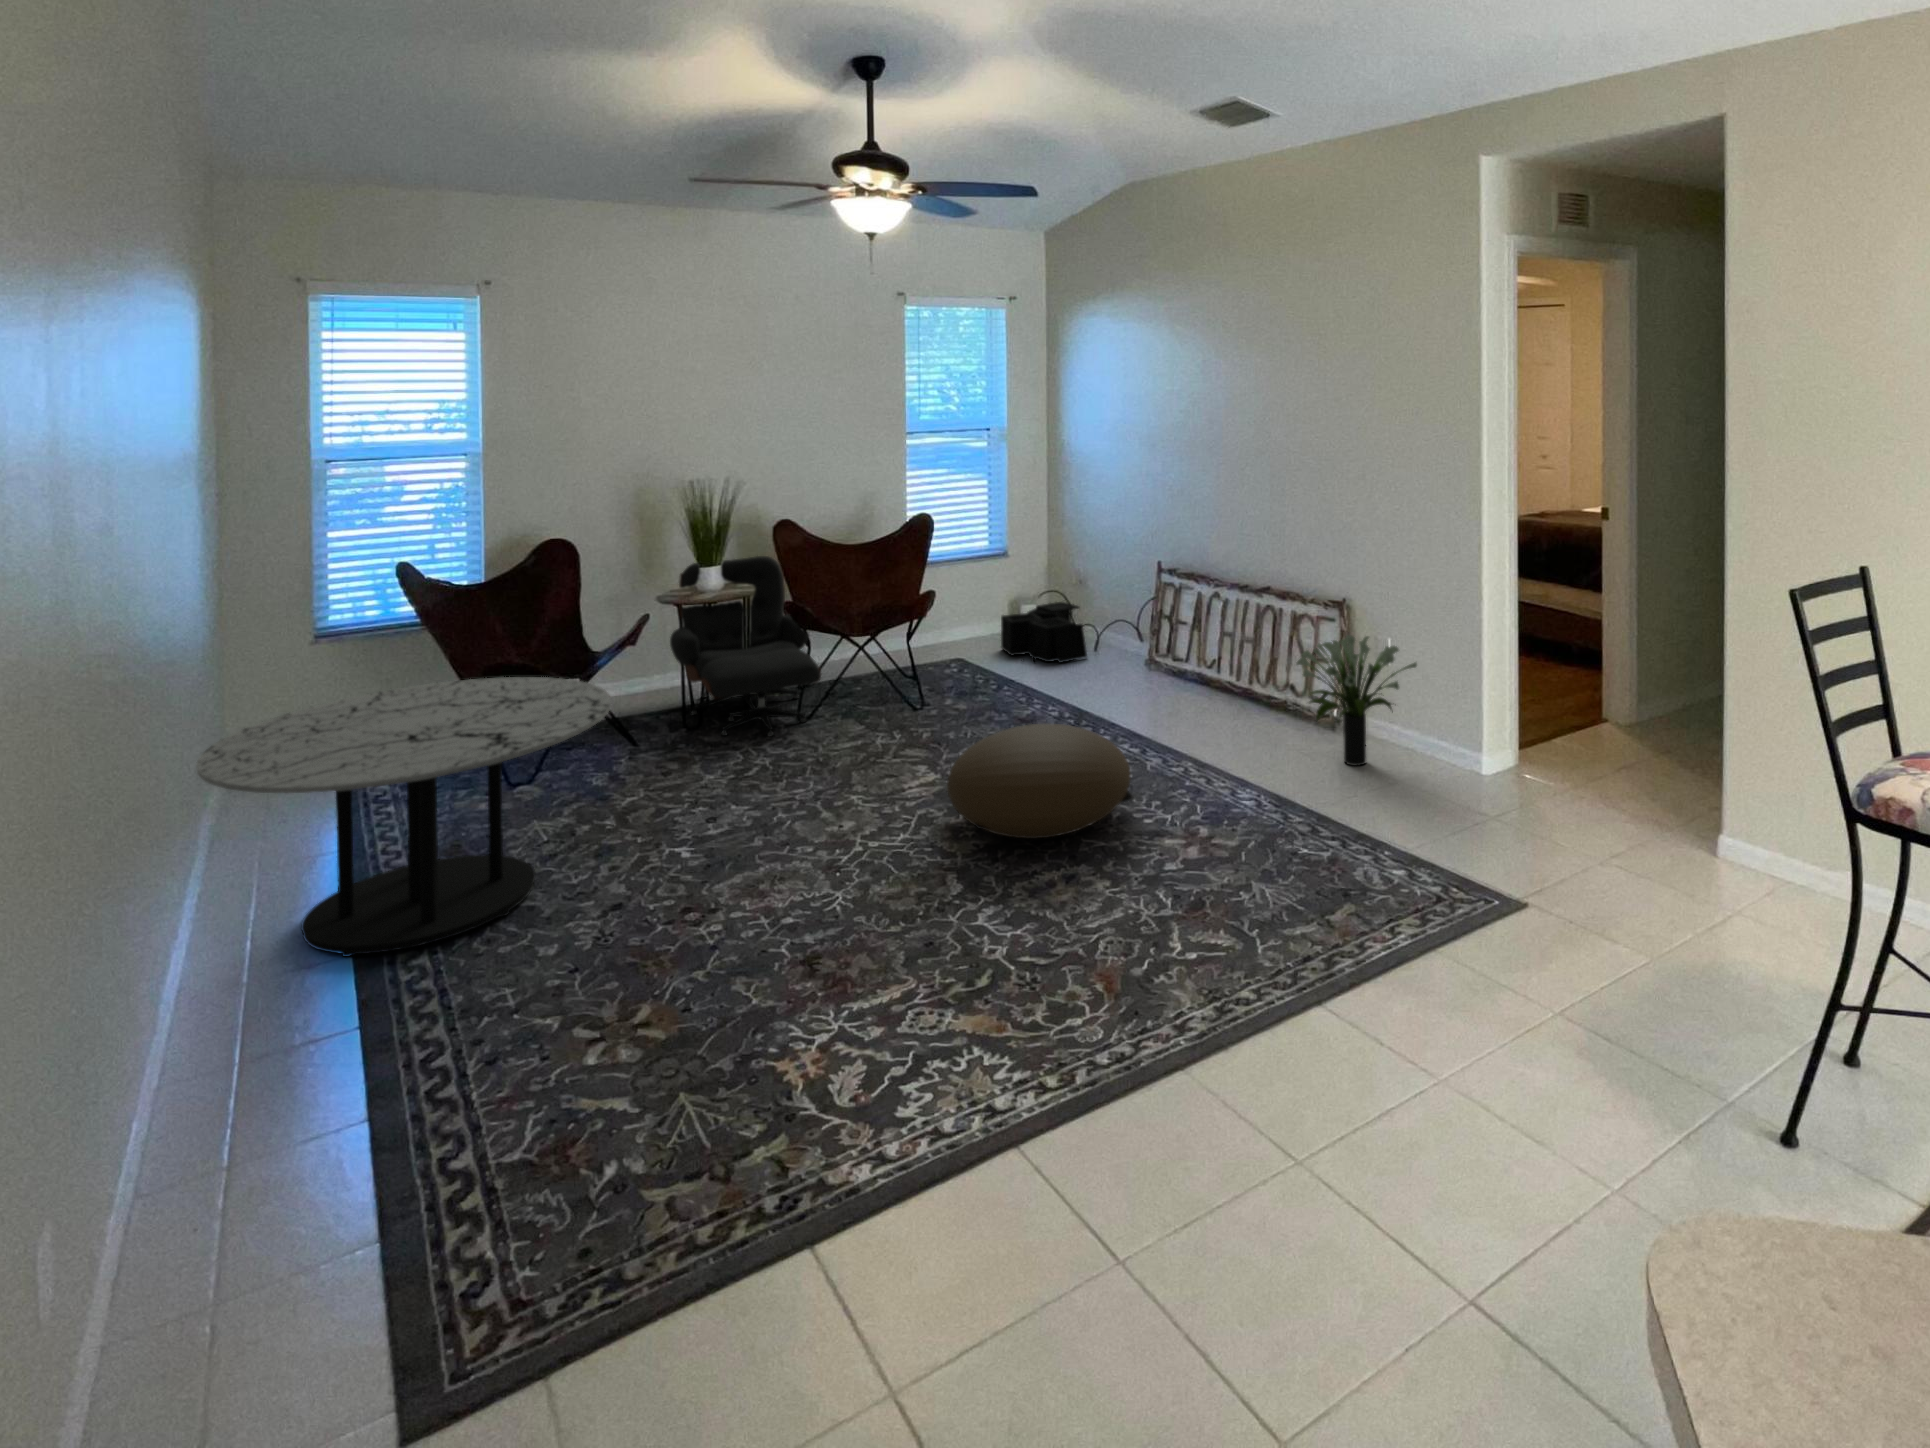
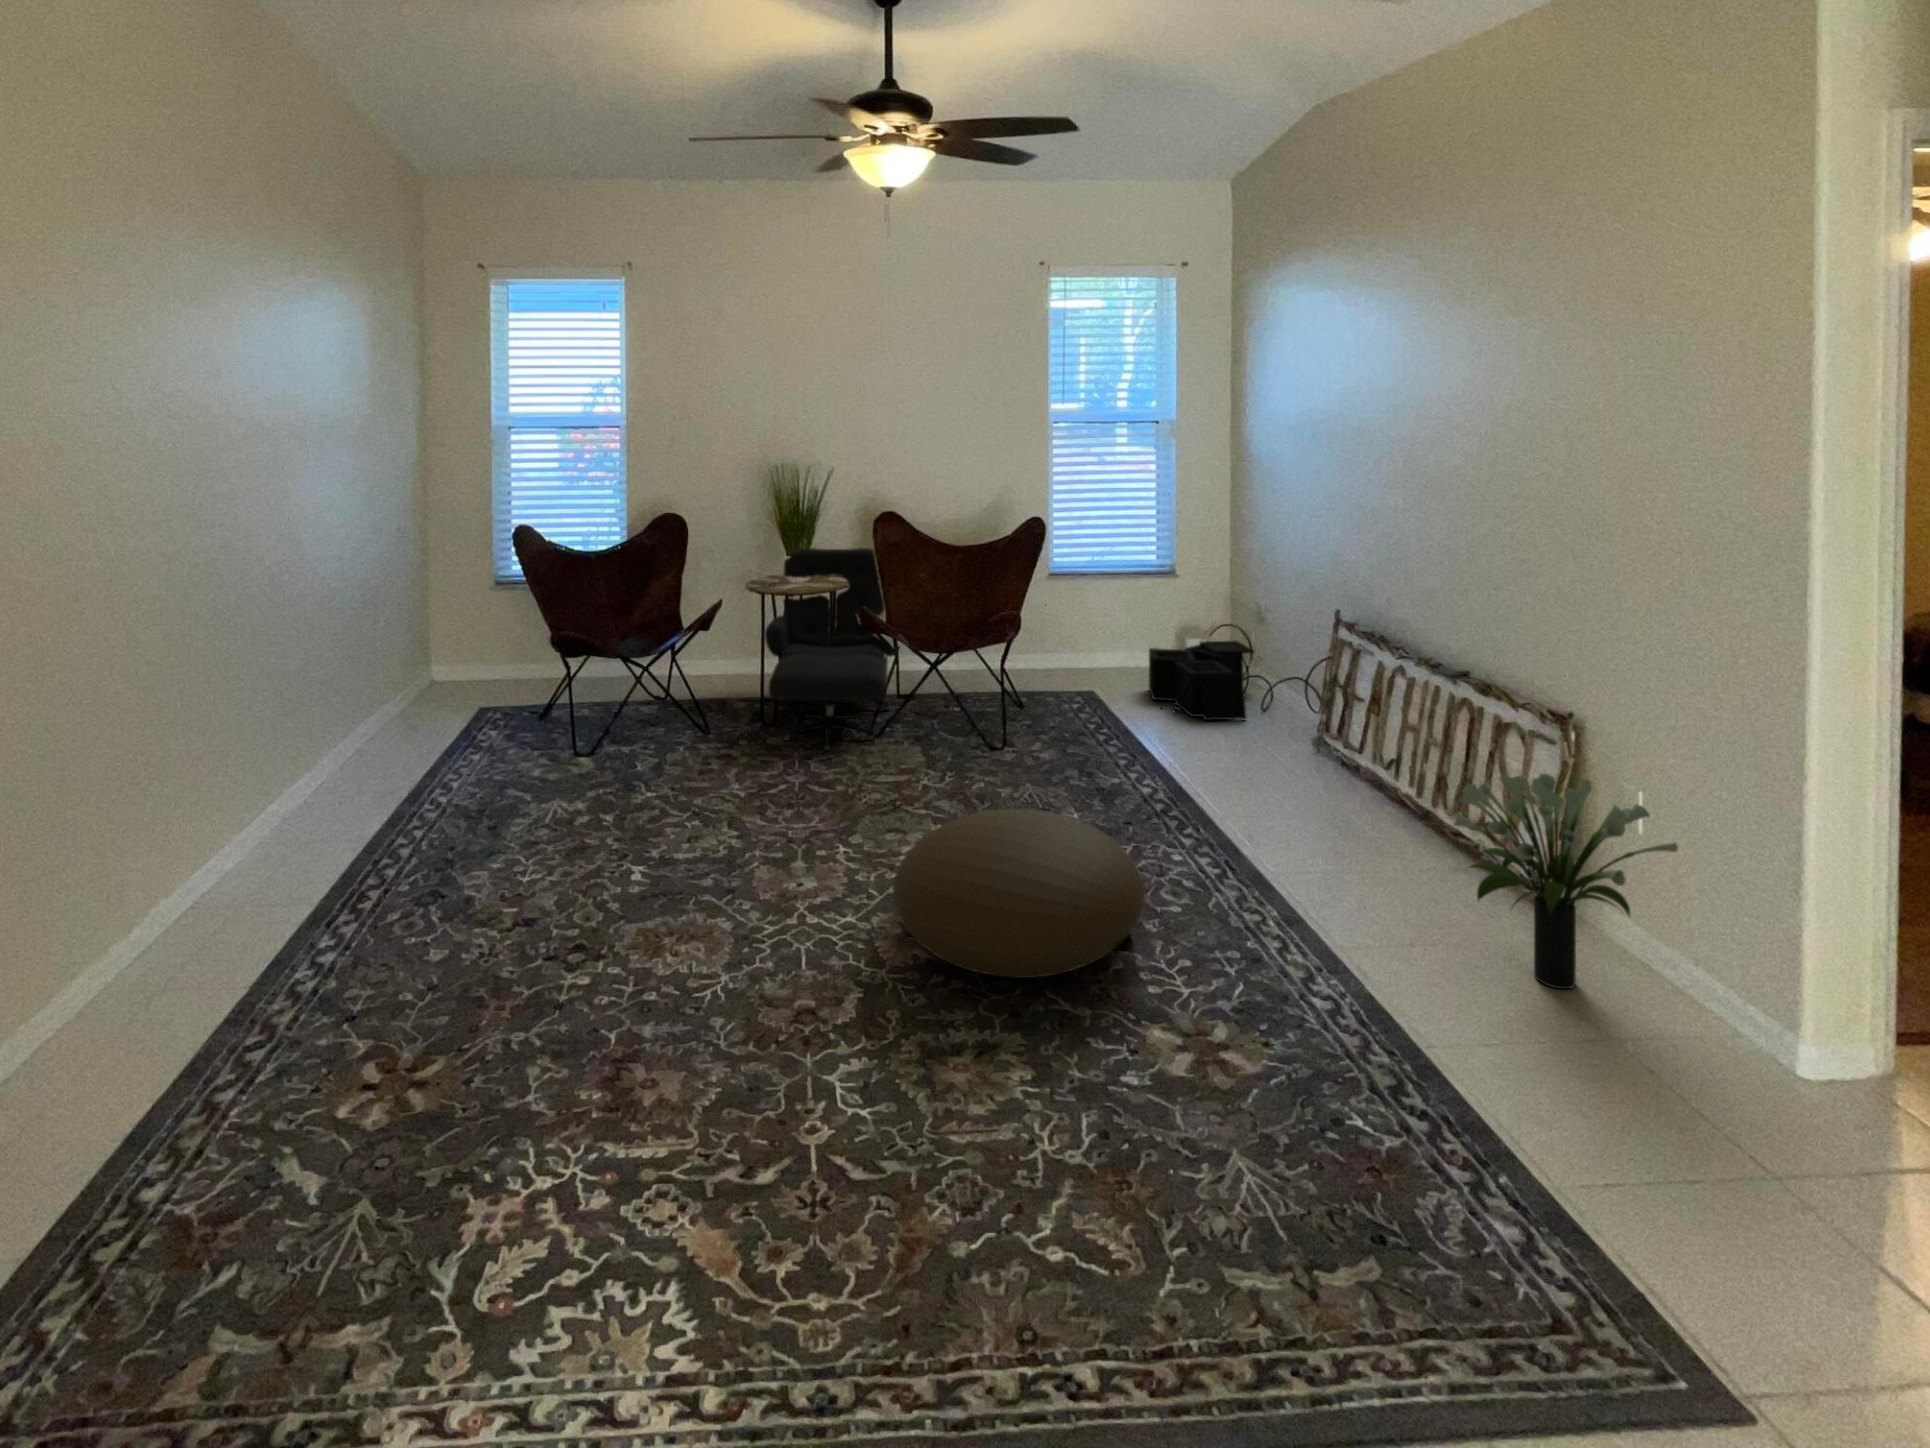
coffee table: present [197,677,611,957] -> none [203,646,570,910]

